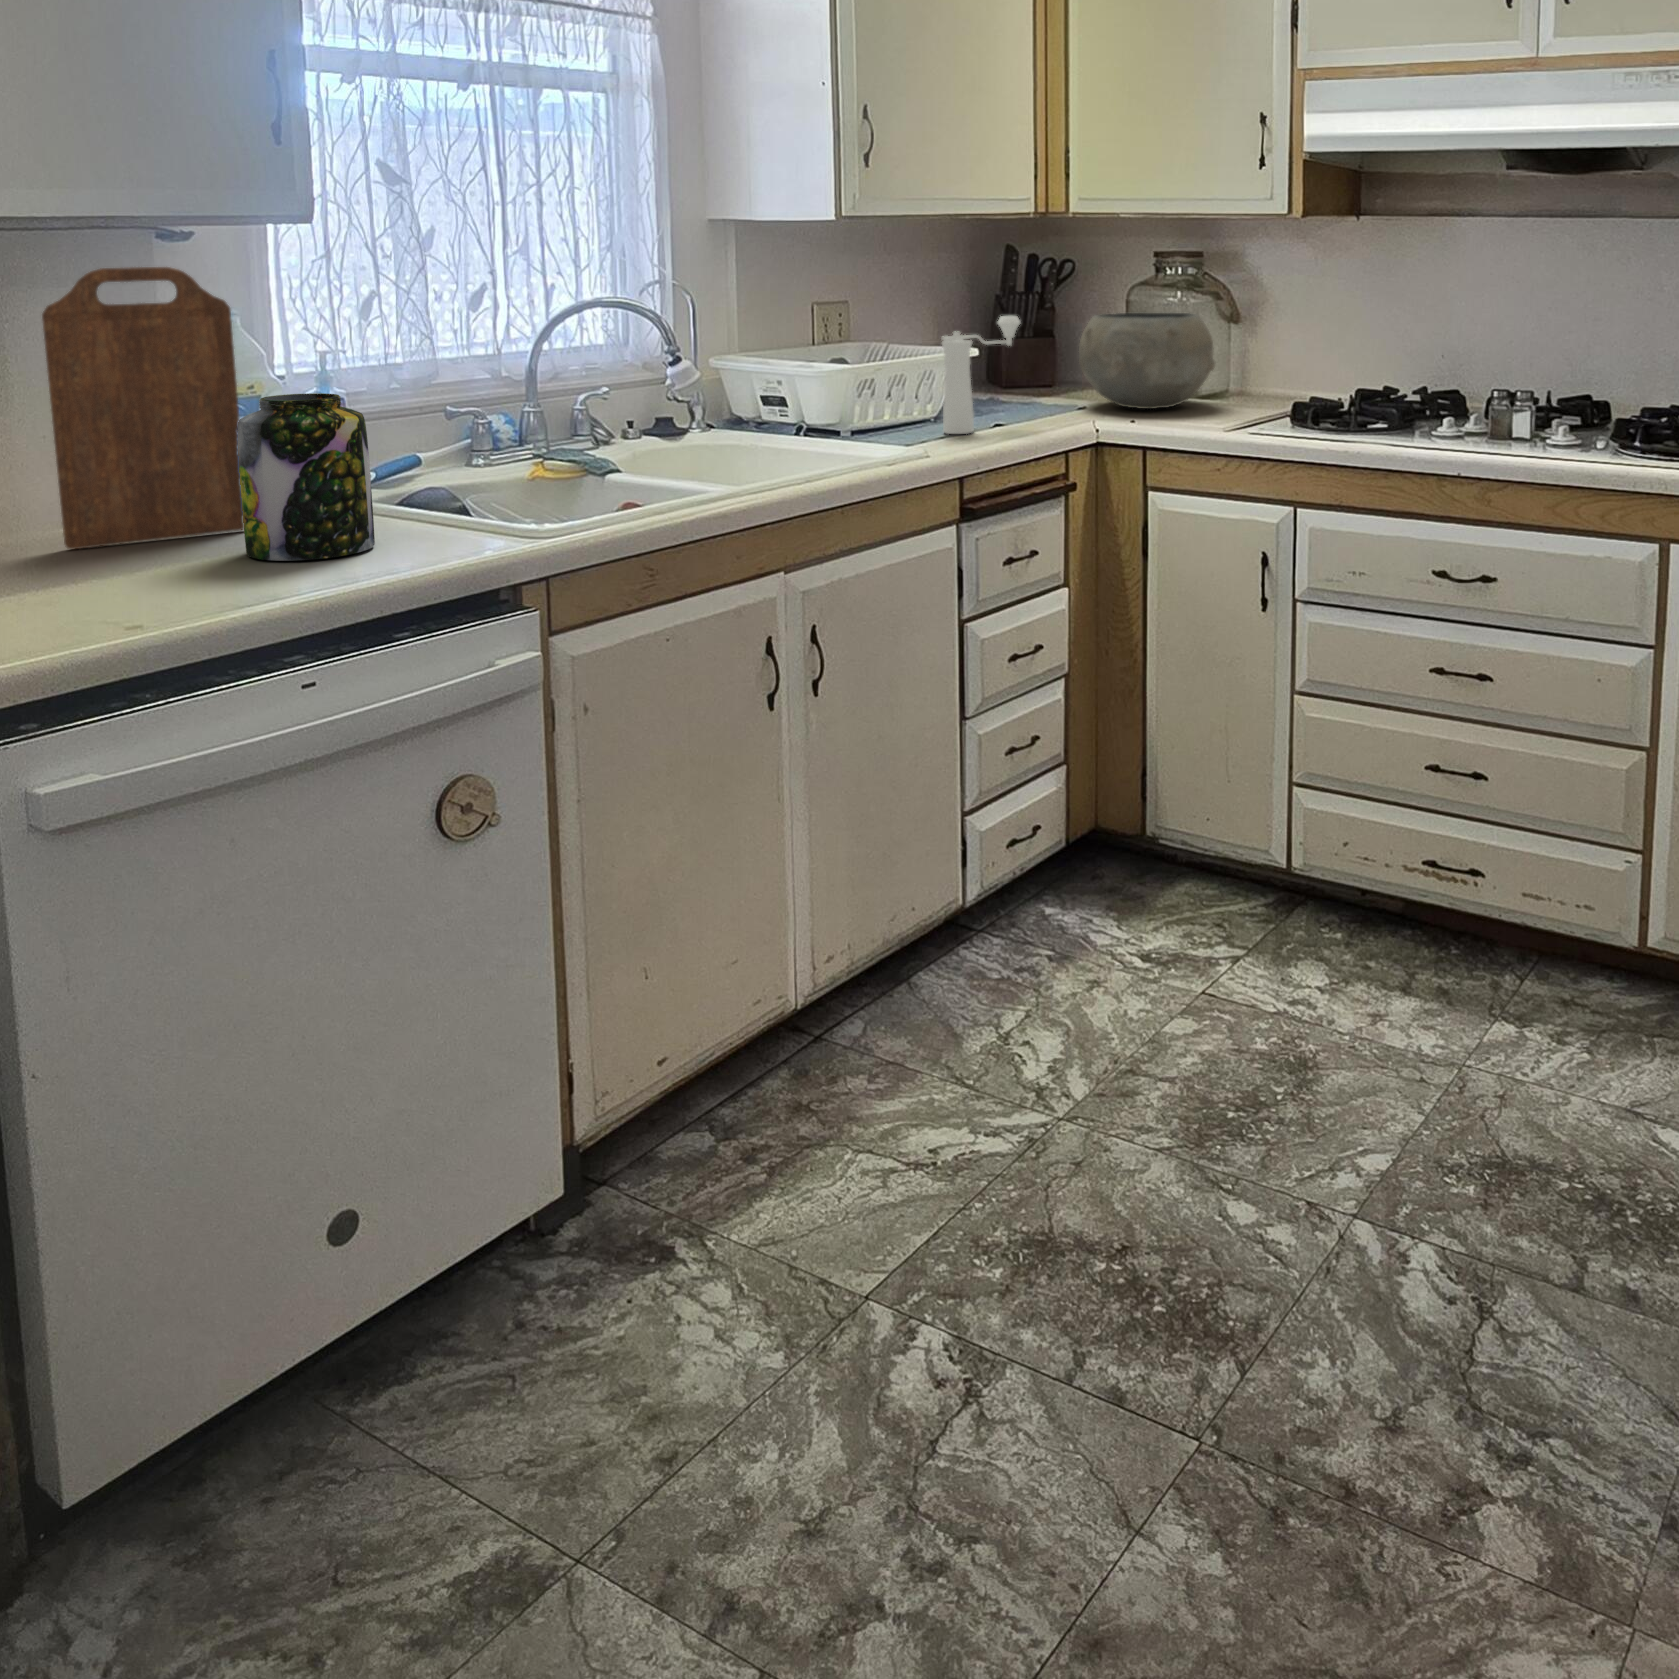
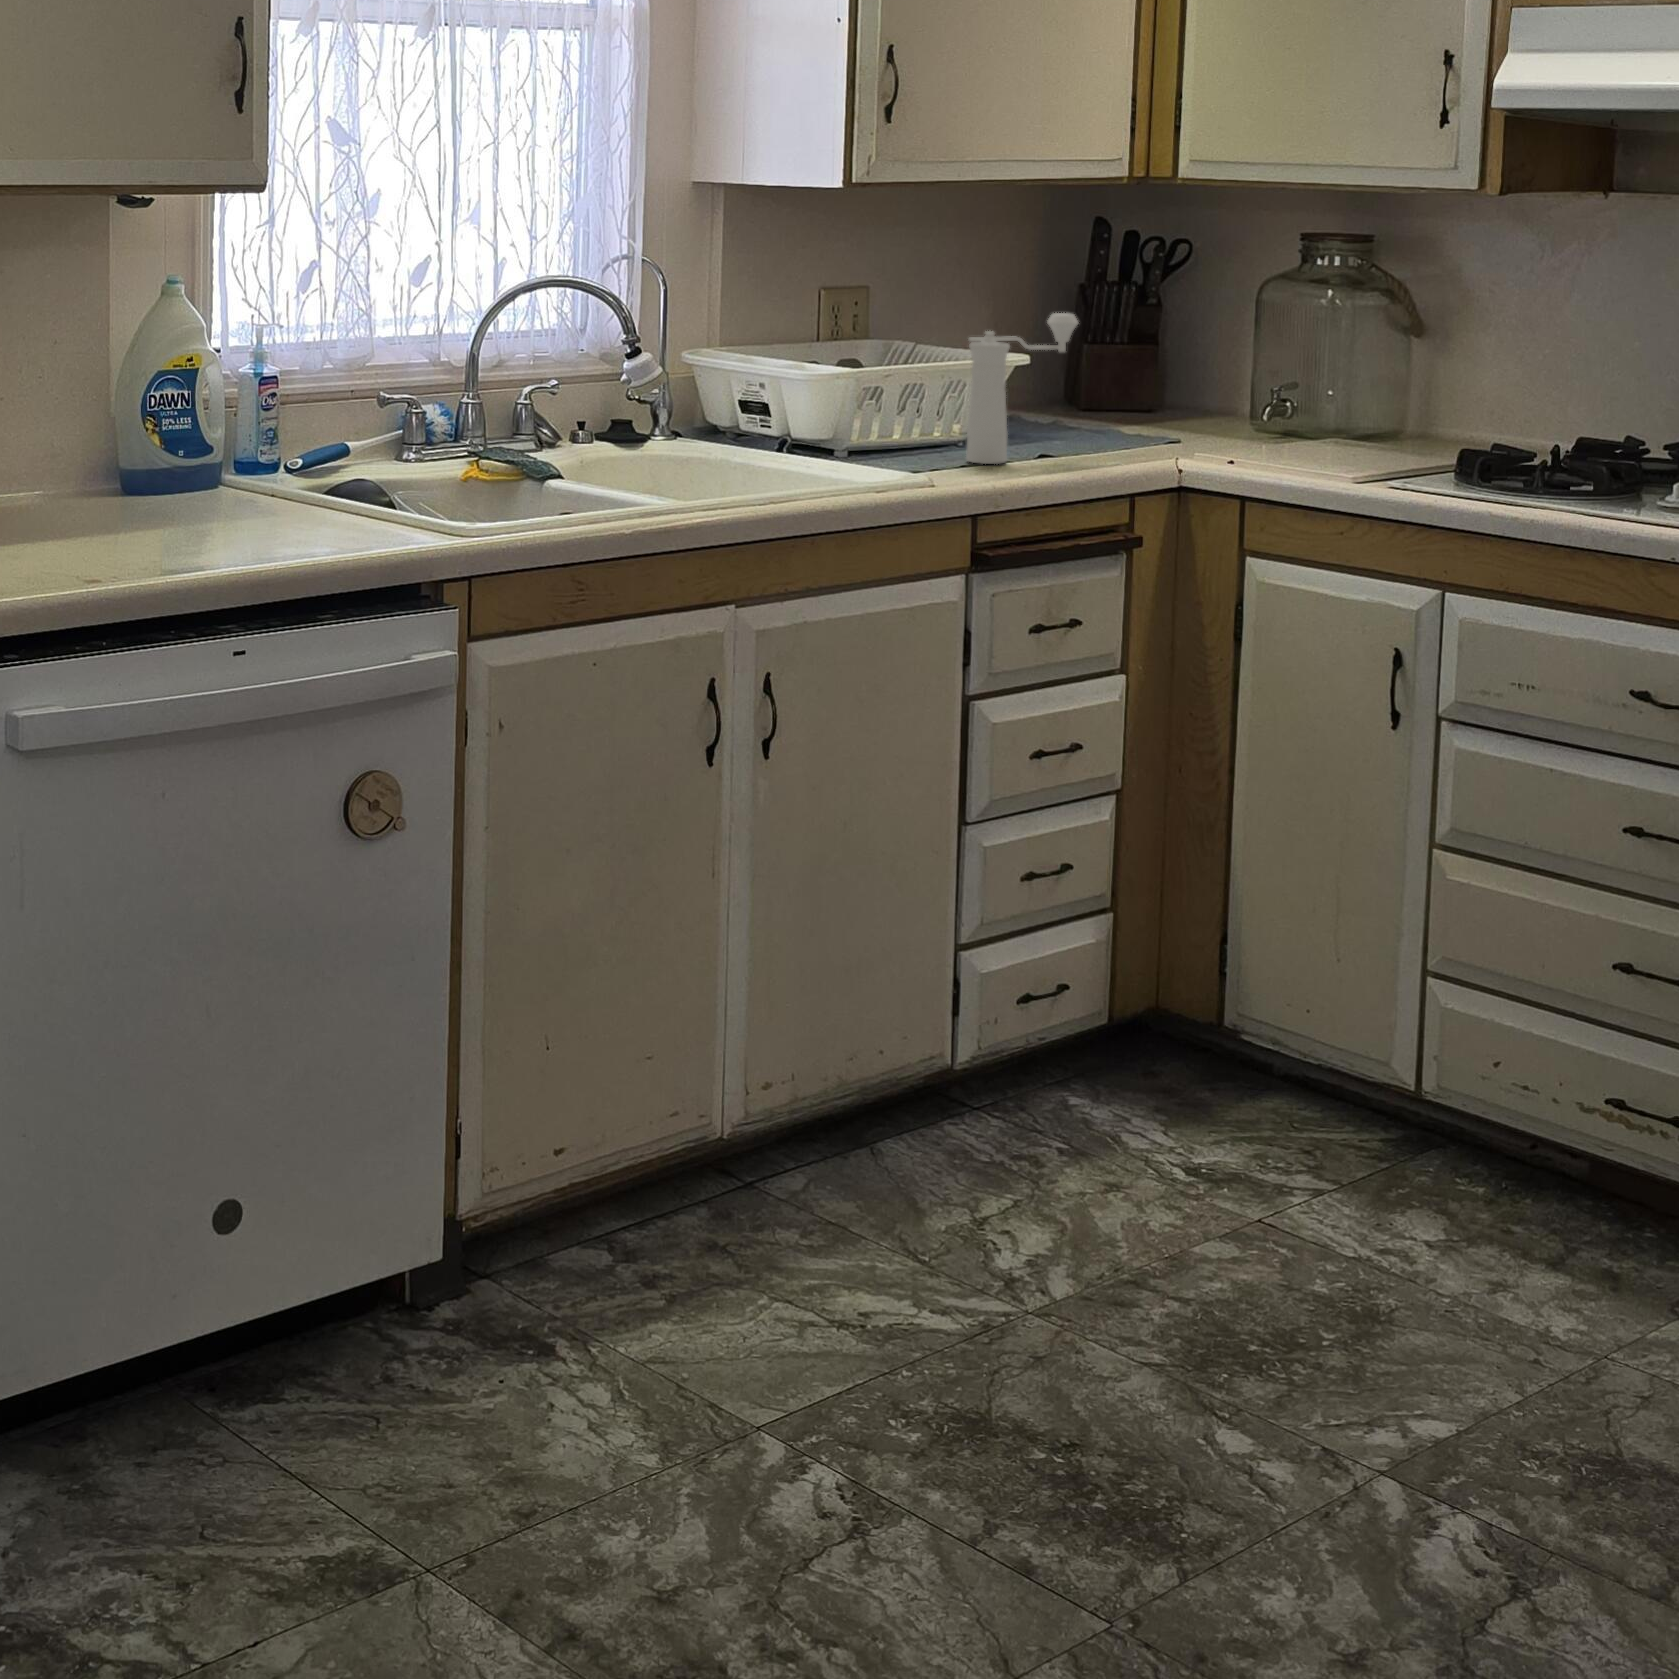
cutting board: present [42,267,244,549] -> none [18,237,182,516]
ceramic bowl: present [1079,313,1215,409] -> none [1172,314,1368,447]
jar: present [237,393,375,561] -> none [182,372,302,542]

